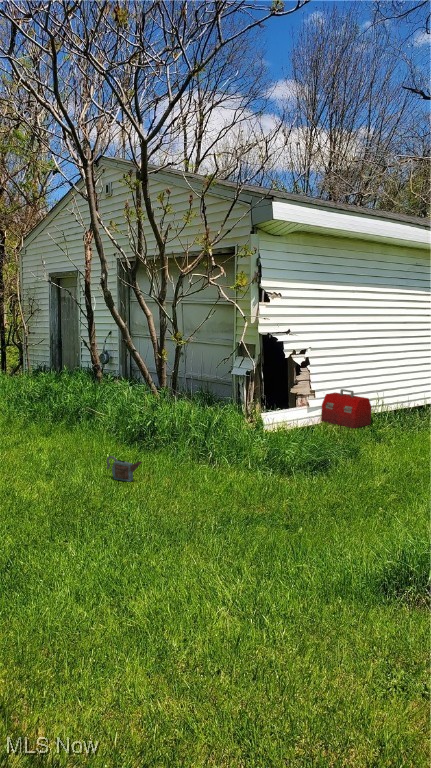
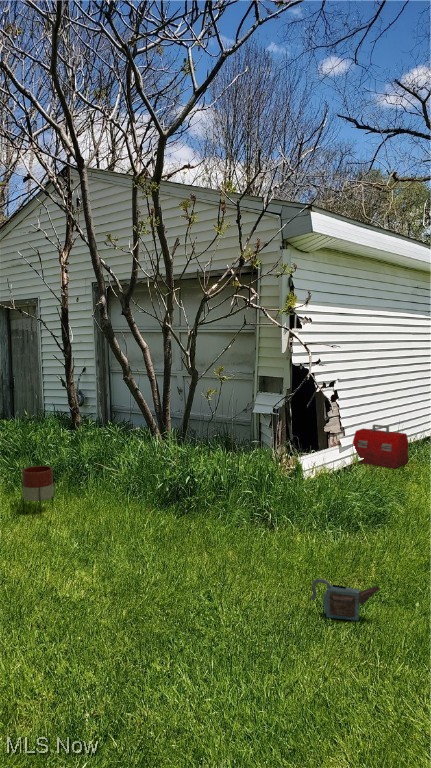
planter: none [24,408,50,447] -> present [22,466,54,517]
watering can: present [107,456,142,482] -> present [311,579,380,621]

